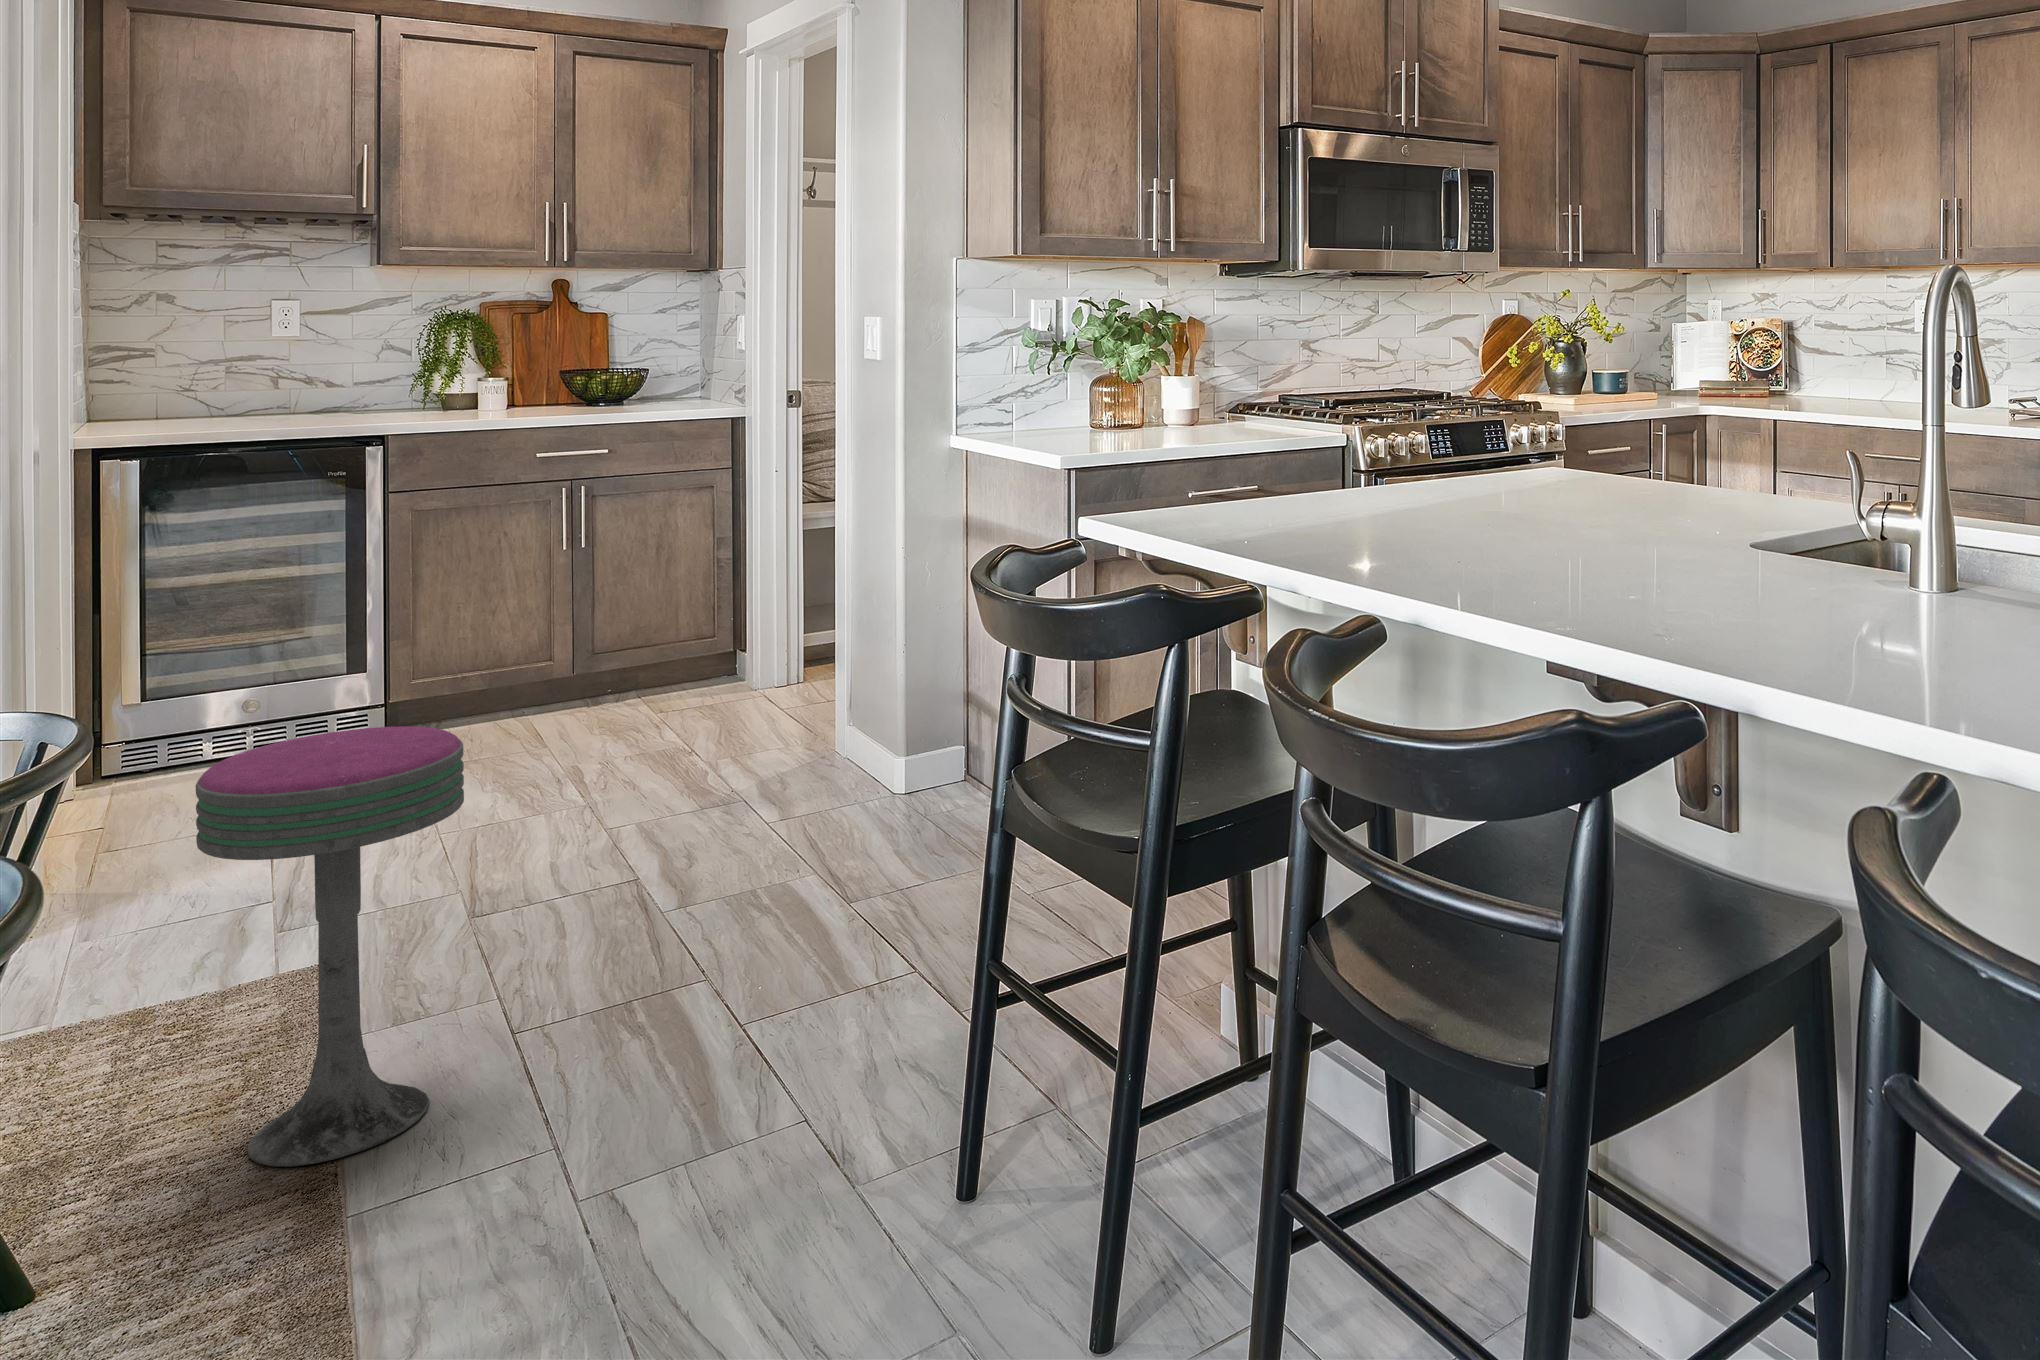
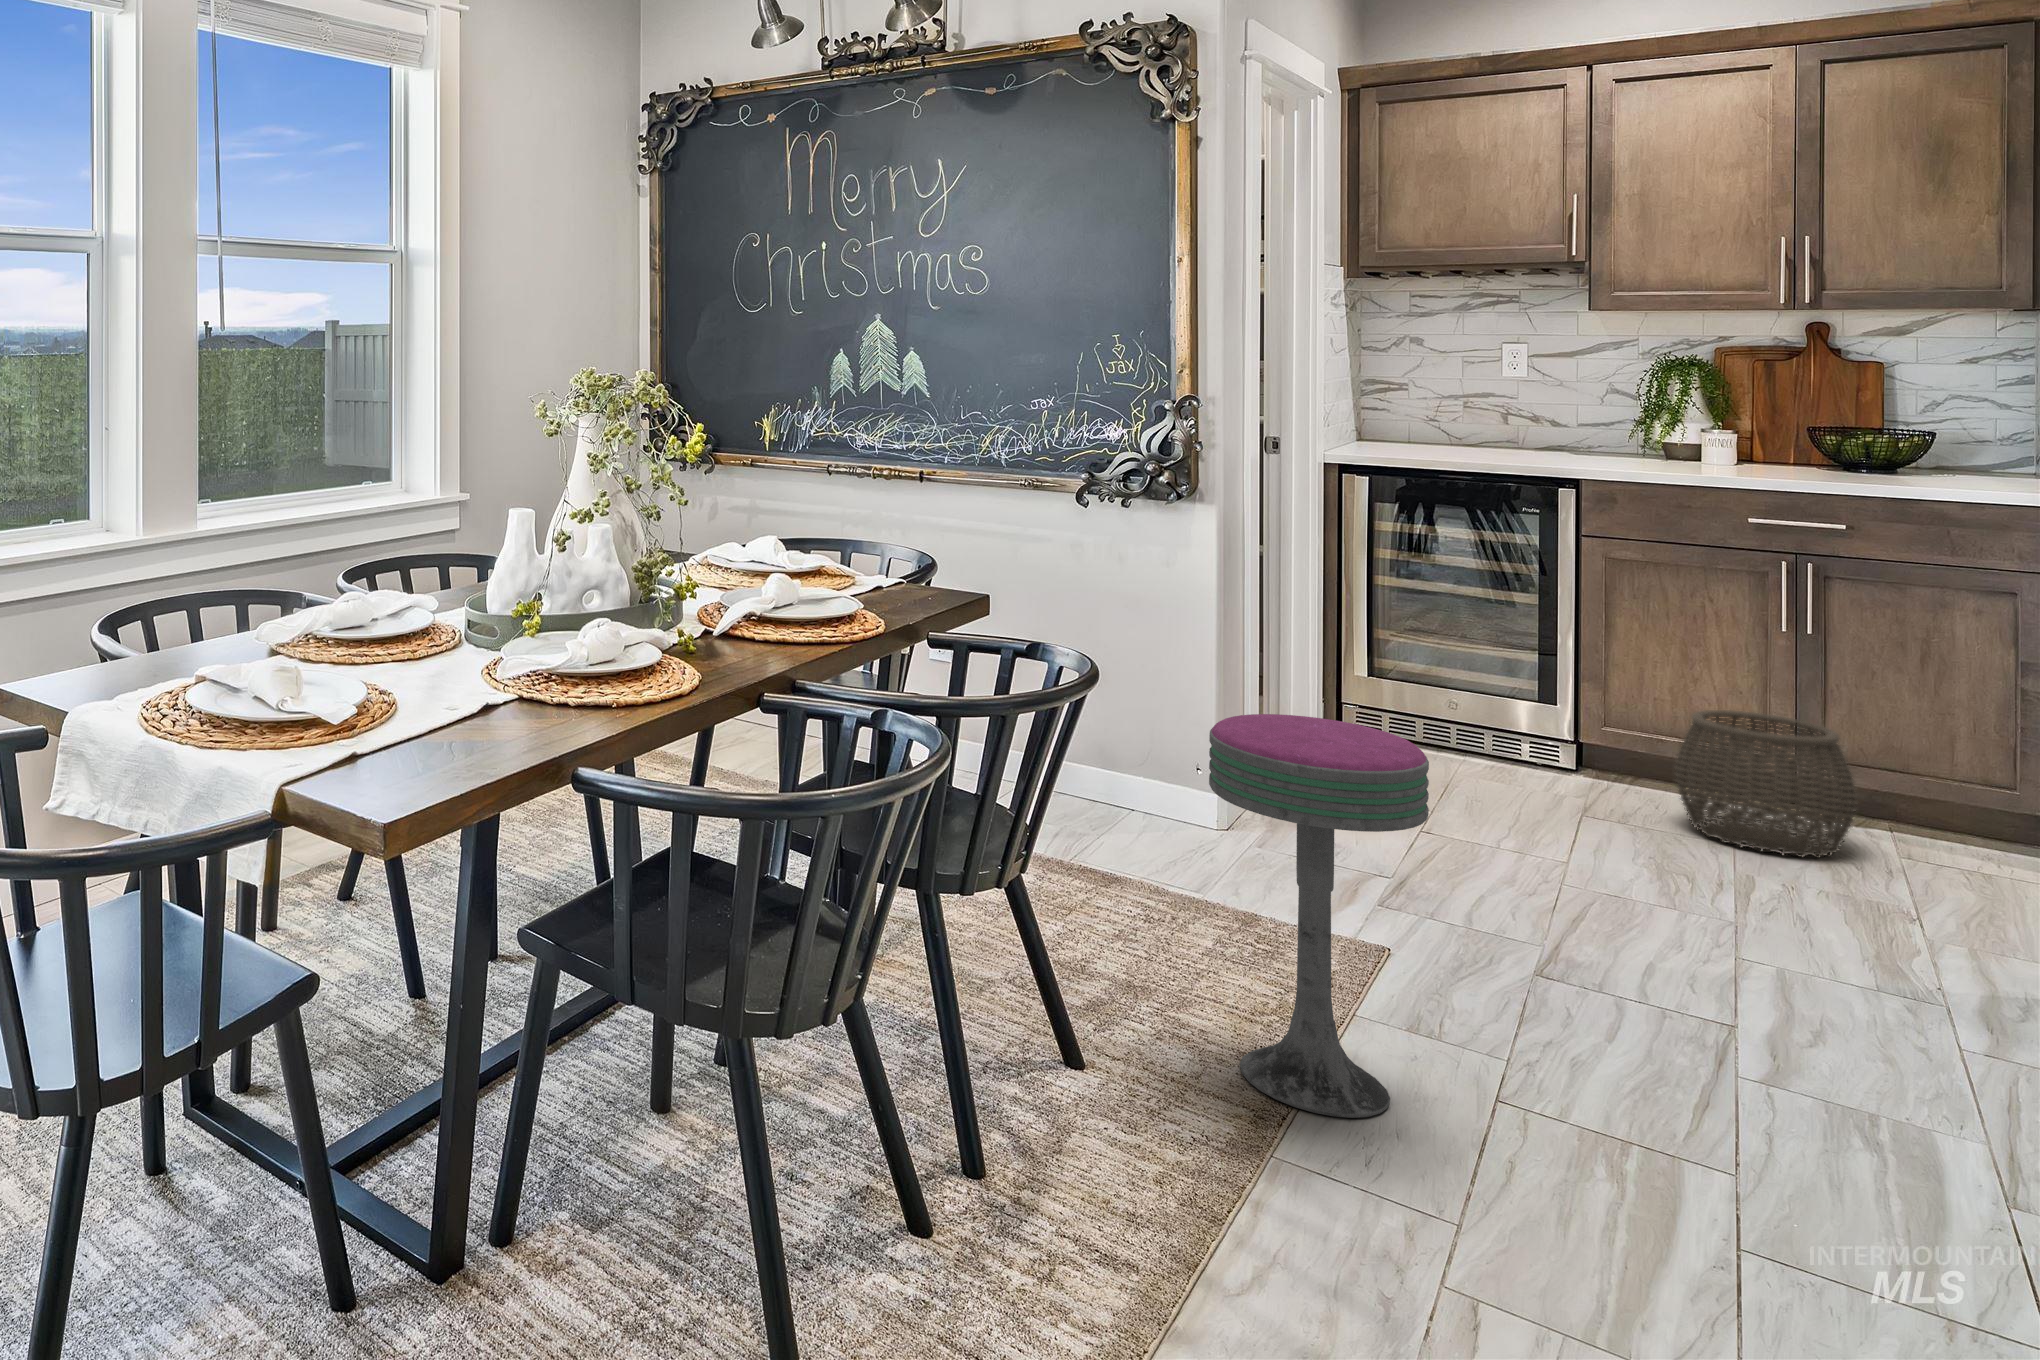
woven basket: none [497,627,642,752] -> present [1675,710,1858,857]

